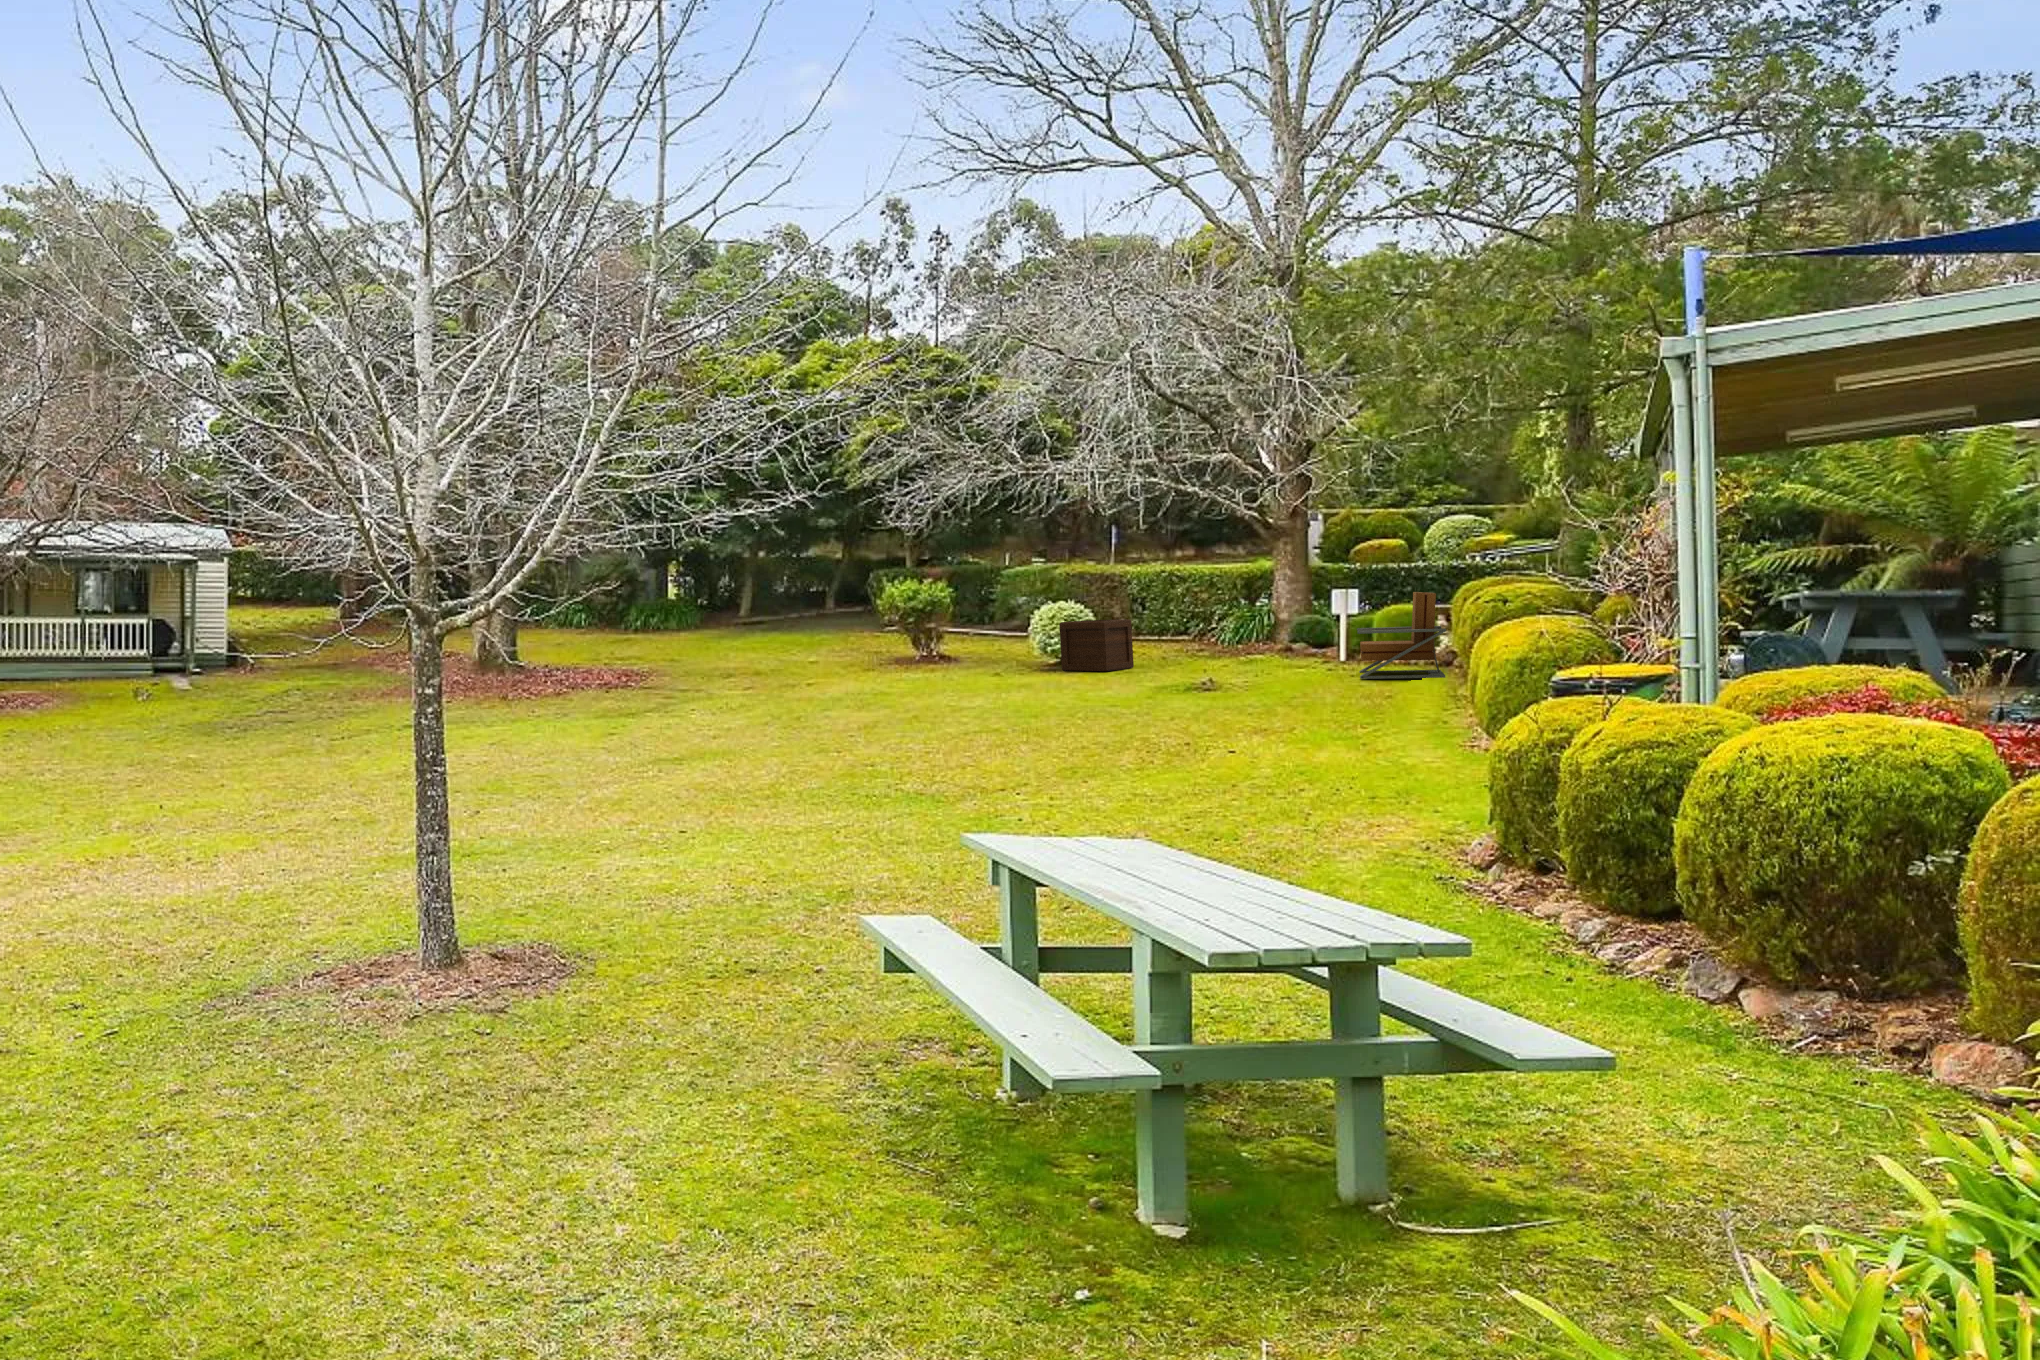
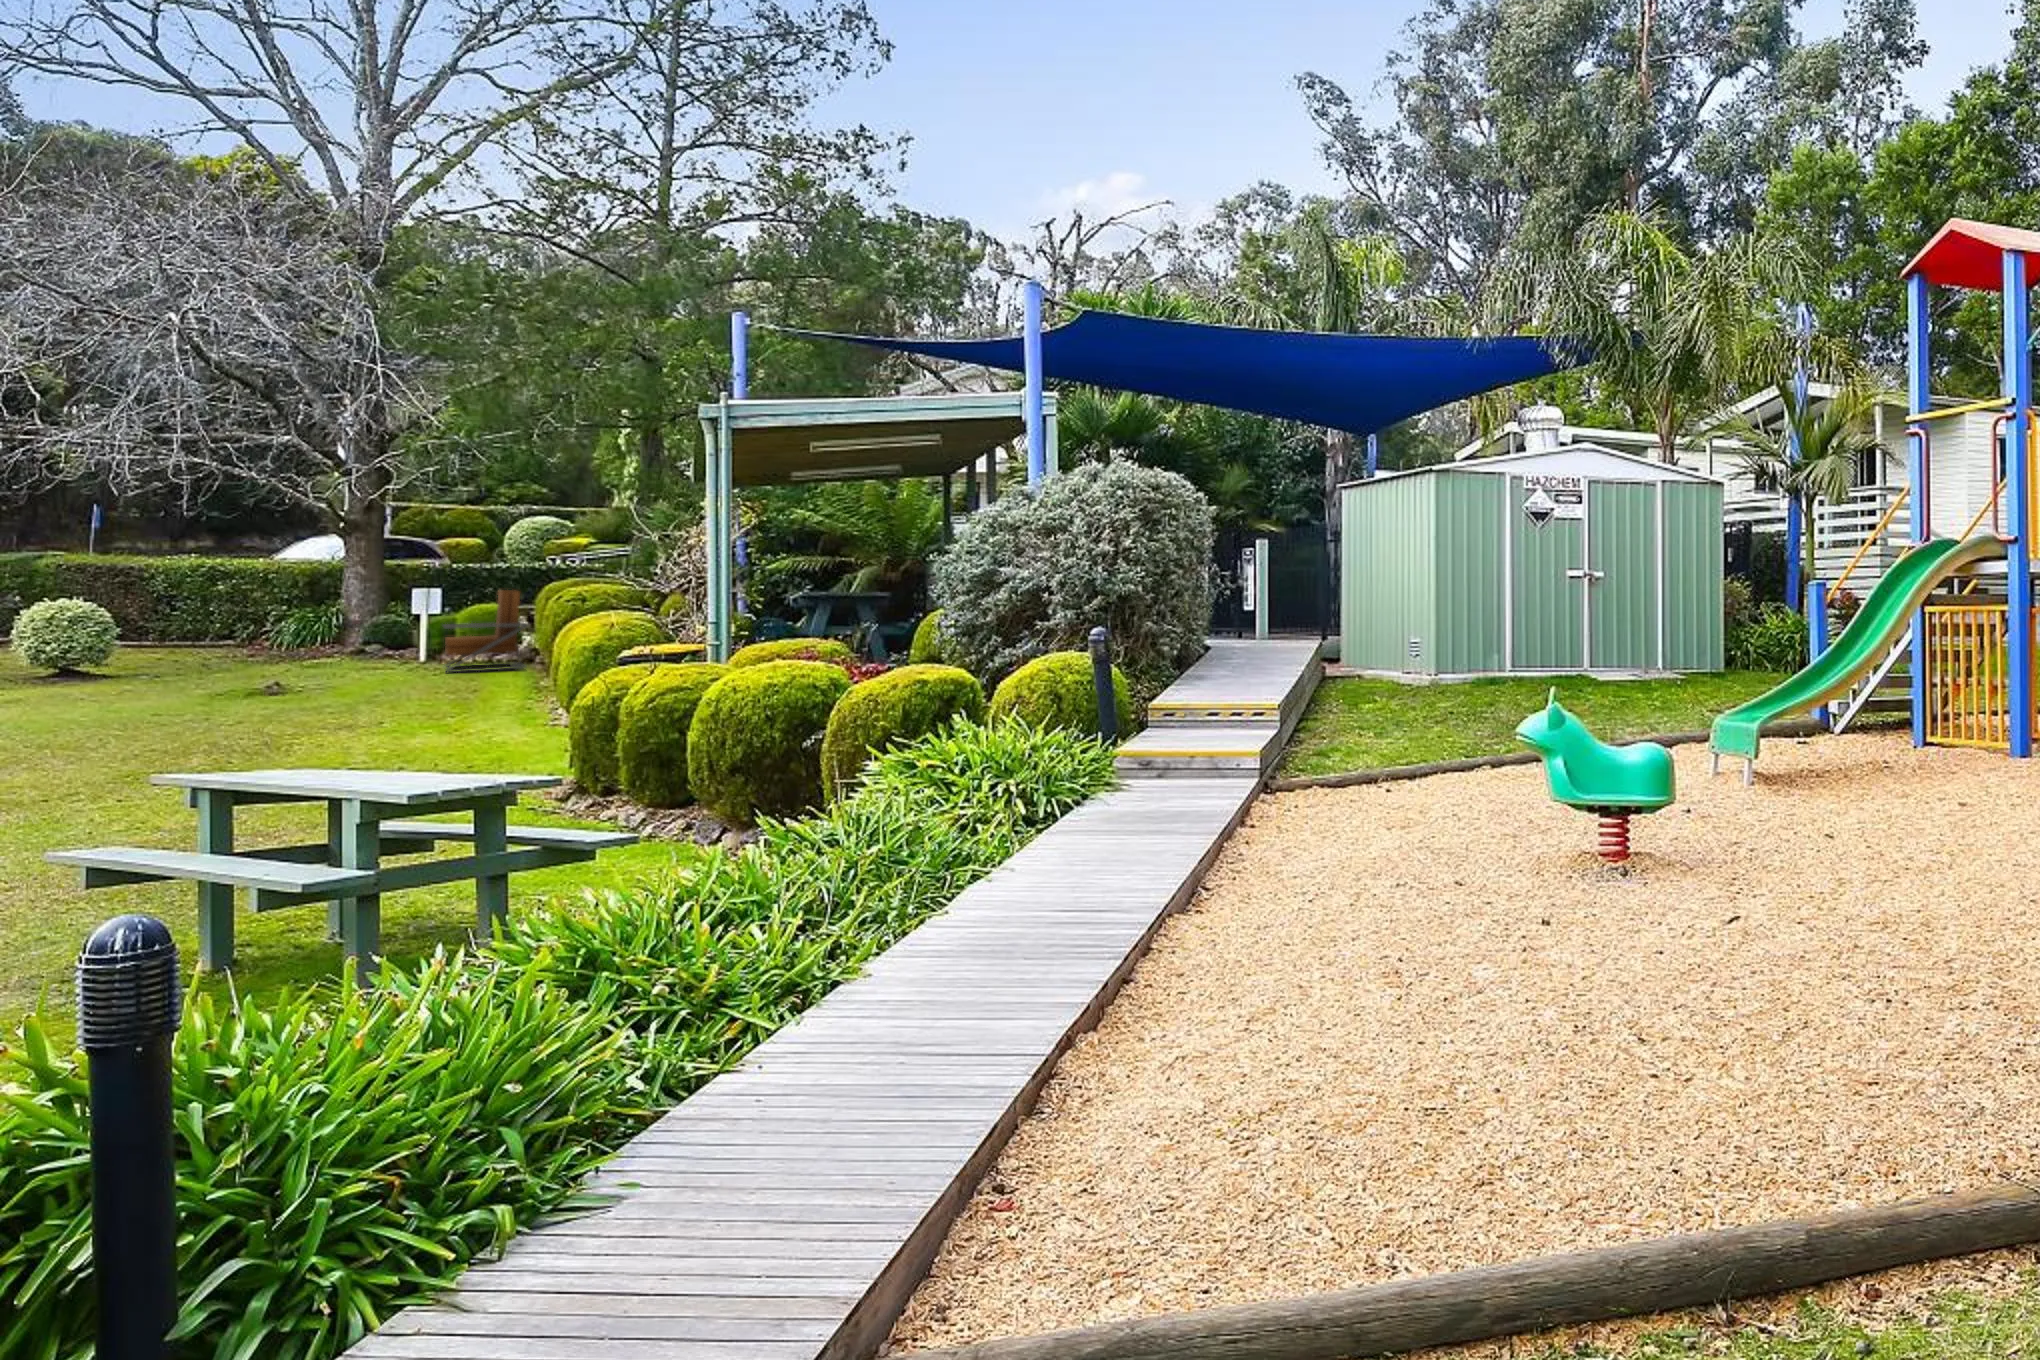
wooden crate: present [1059,619,1134,671] -> none [71,617,175,678]

